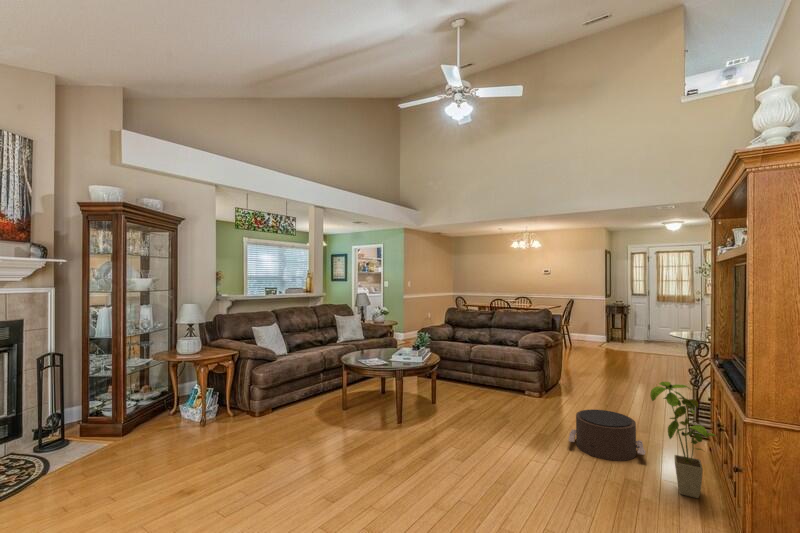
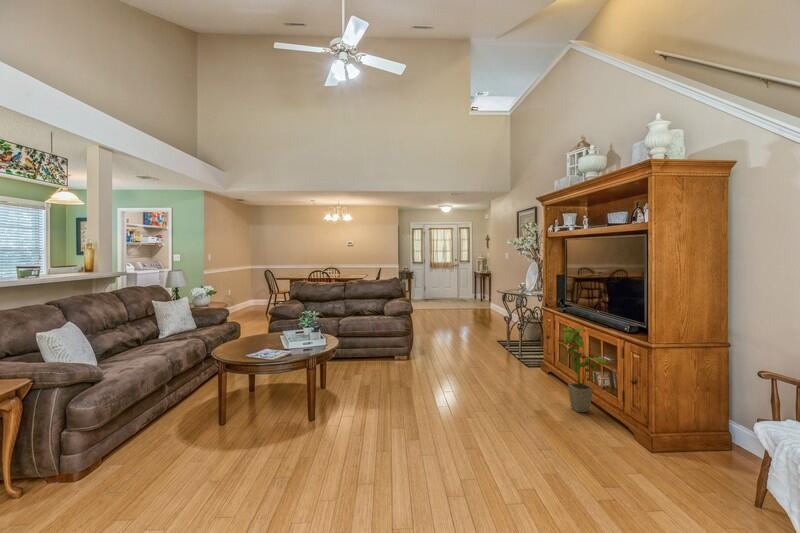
pouf: present [569,409,645,461] -> none [472,360,536,401]

